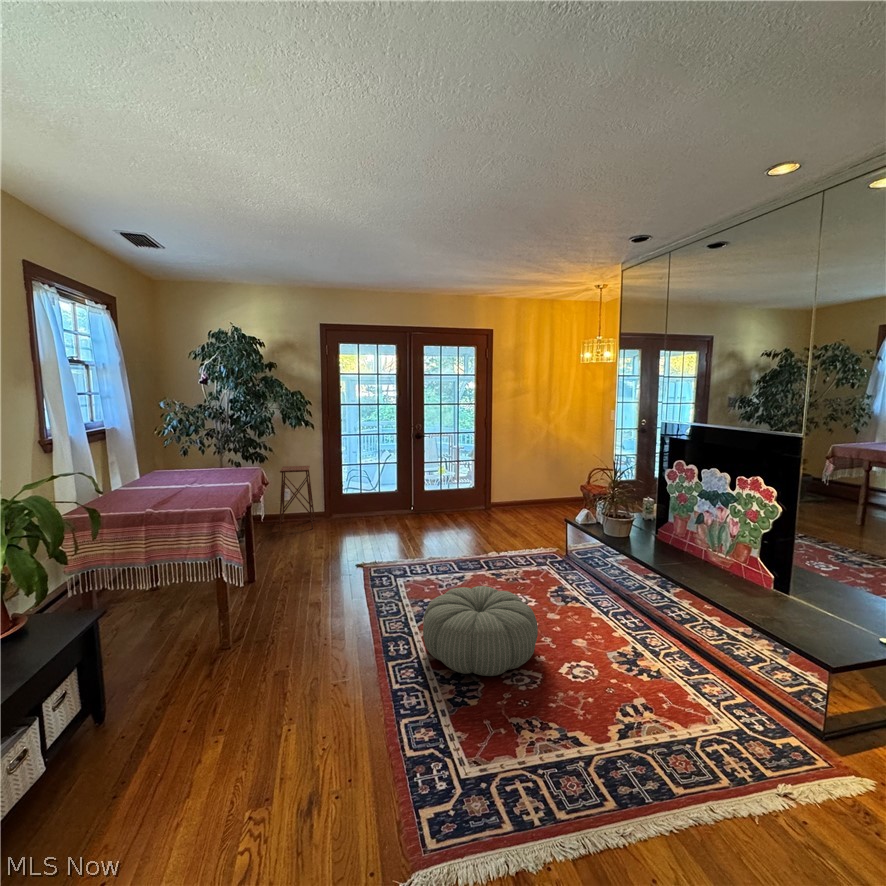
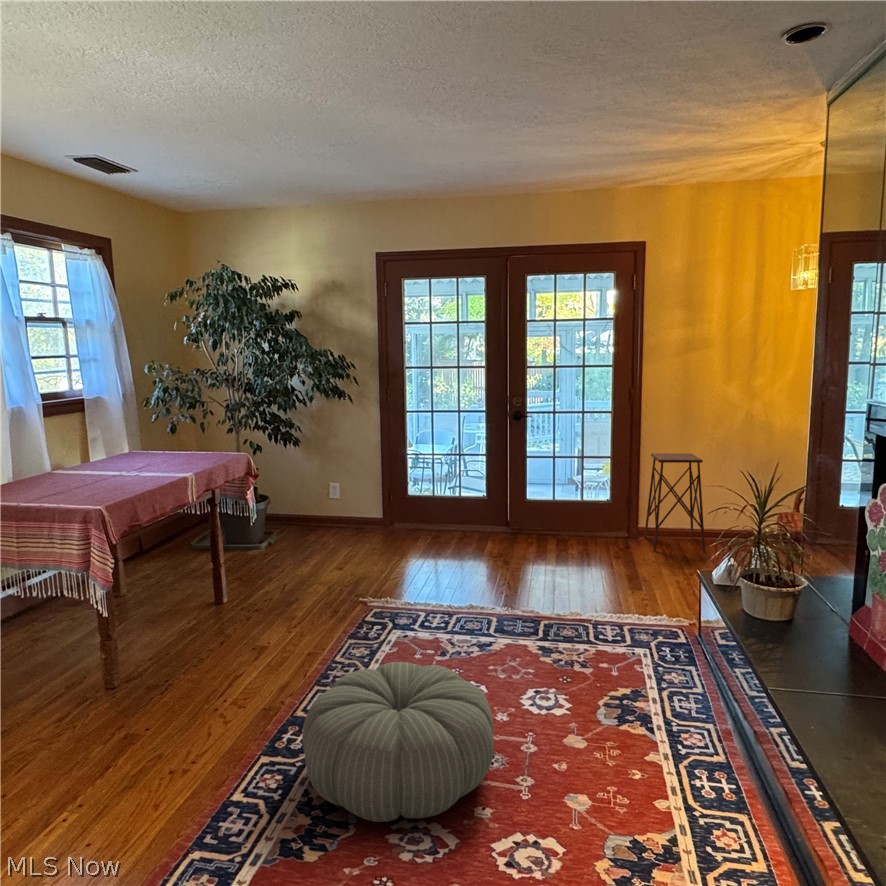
side table: present [279,466,315,531] -> present [644,453,705,551]

